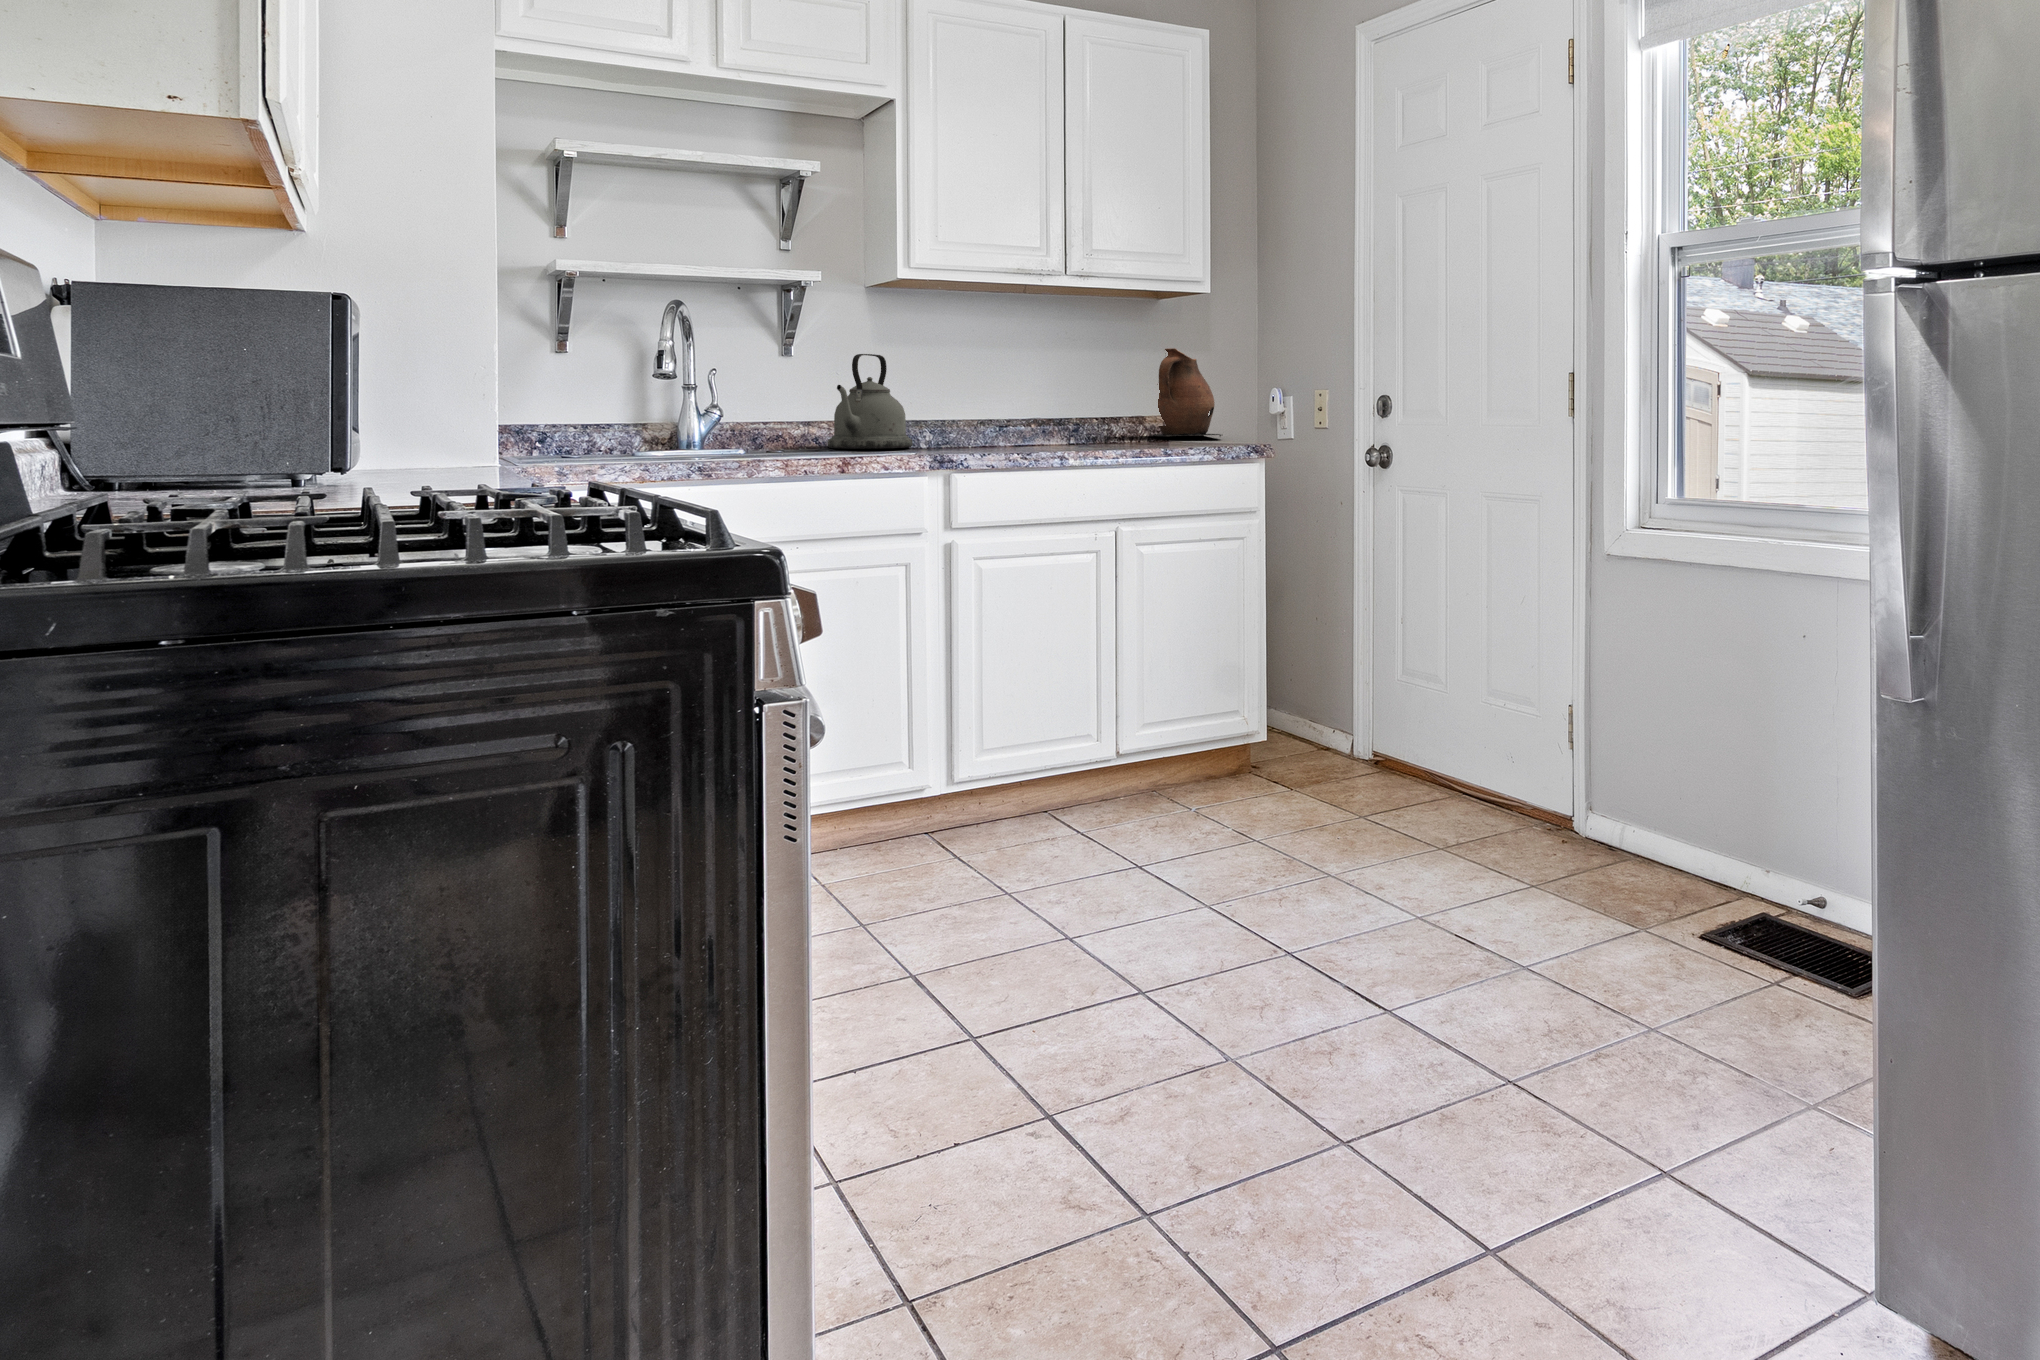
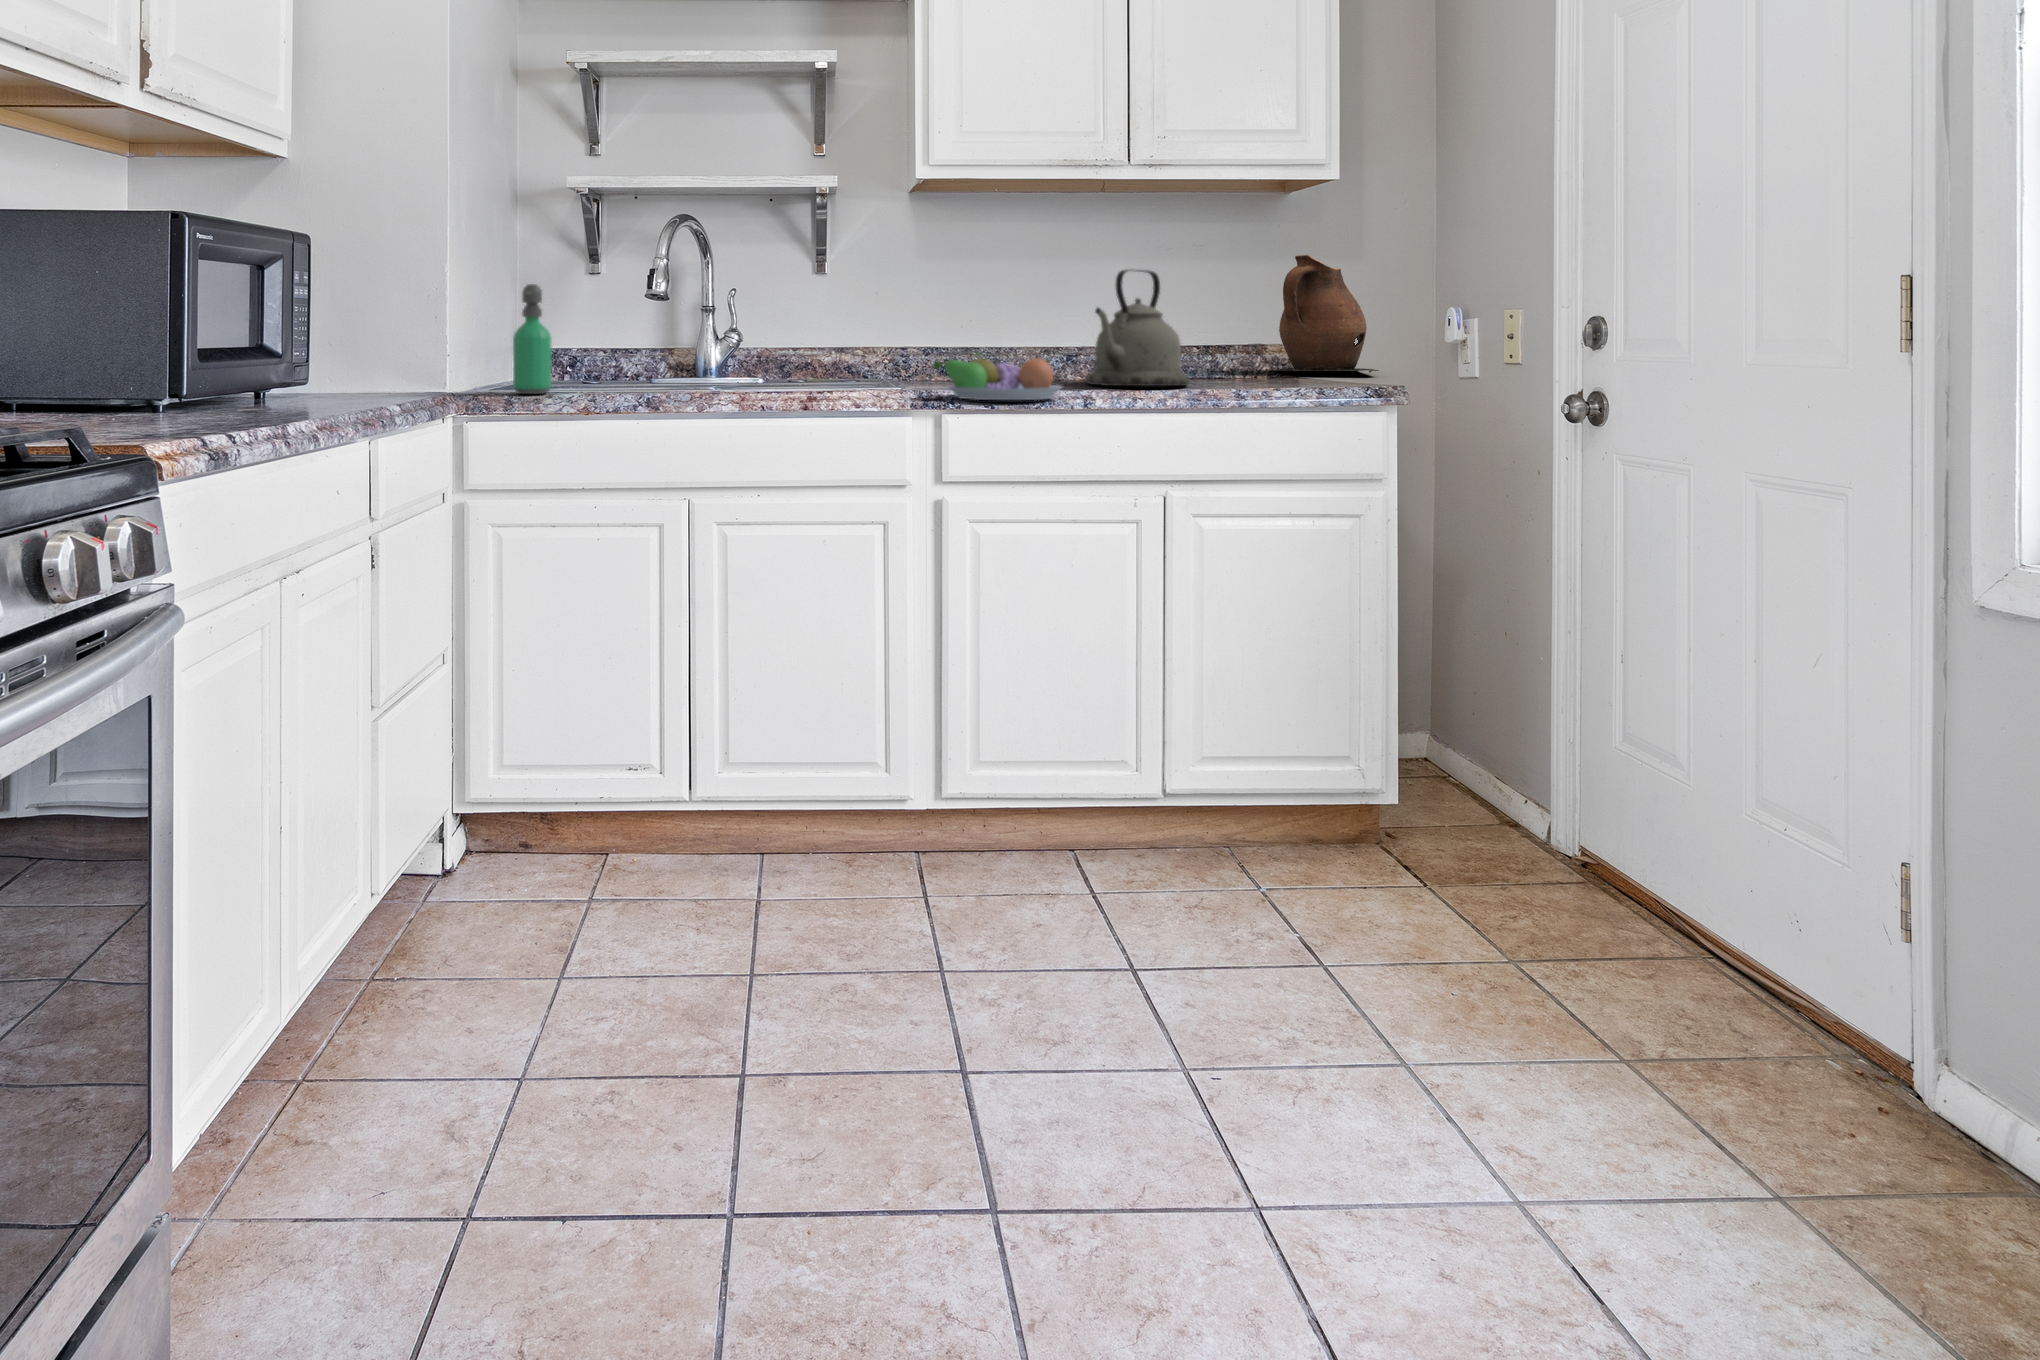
kettle: present [827,354,913,449] -> present [1087,269,1190,386]
soap dispenser: none [548,365,587,467] -> present [513,284,552,394]
fruit bowl: none [938,423,1042,461] -> present [933,353,1061,400]

